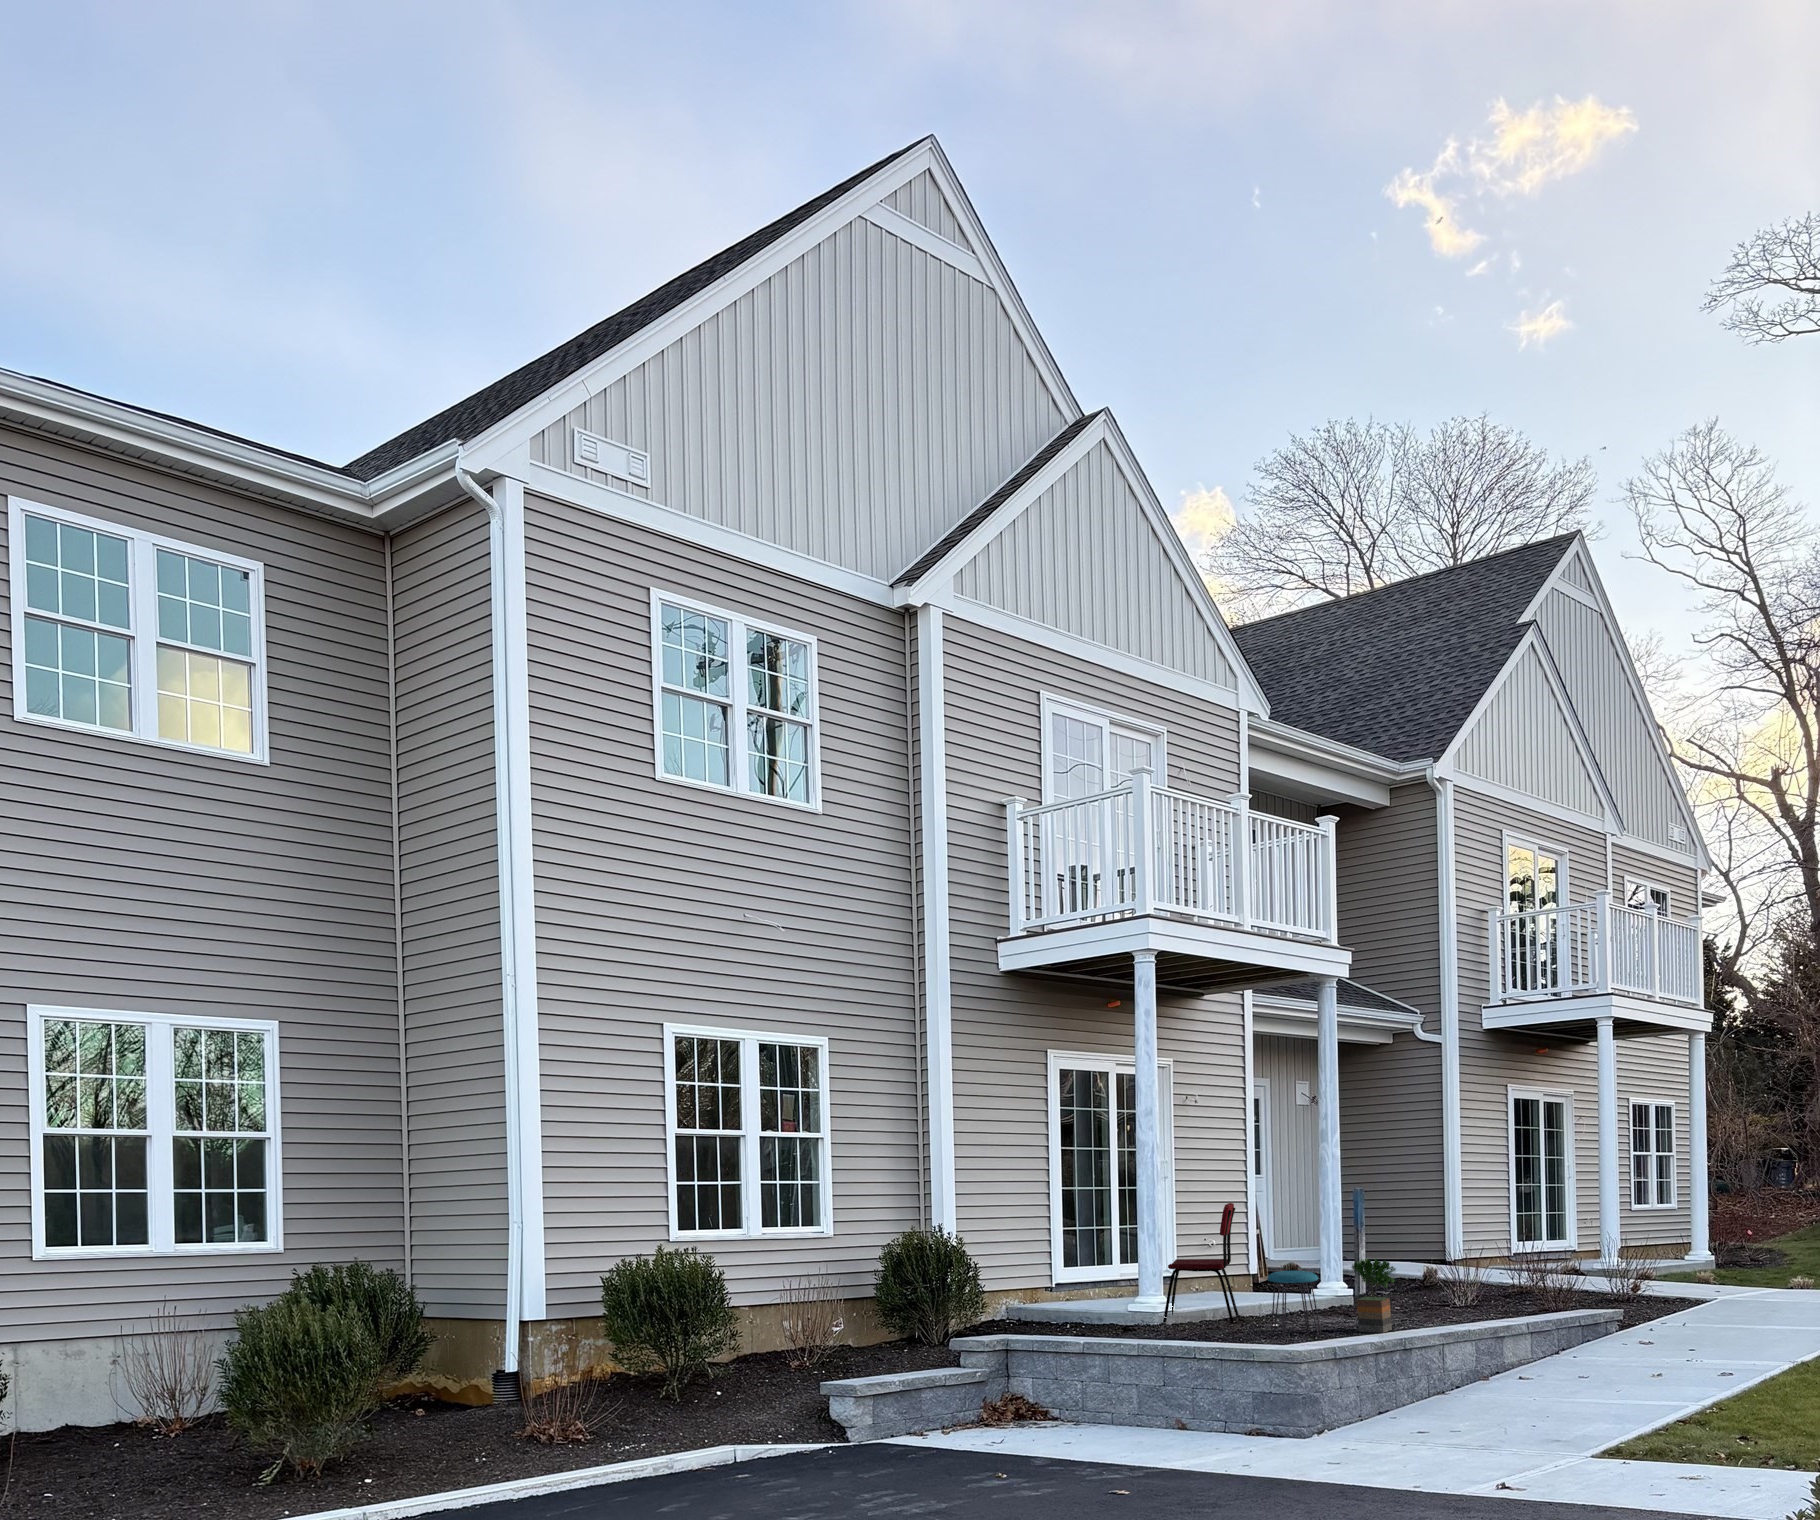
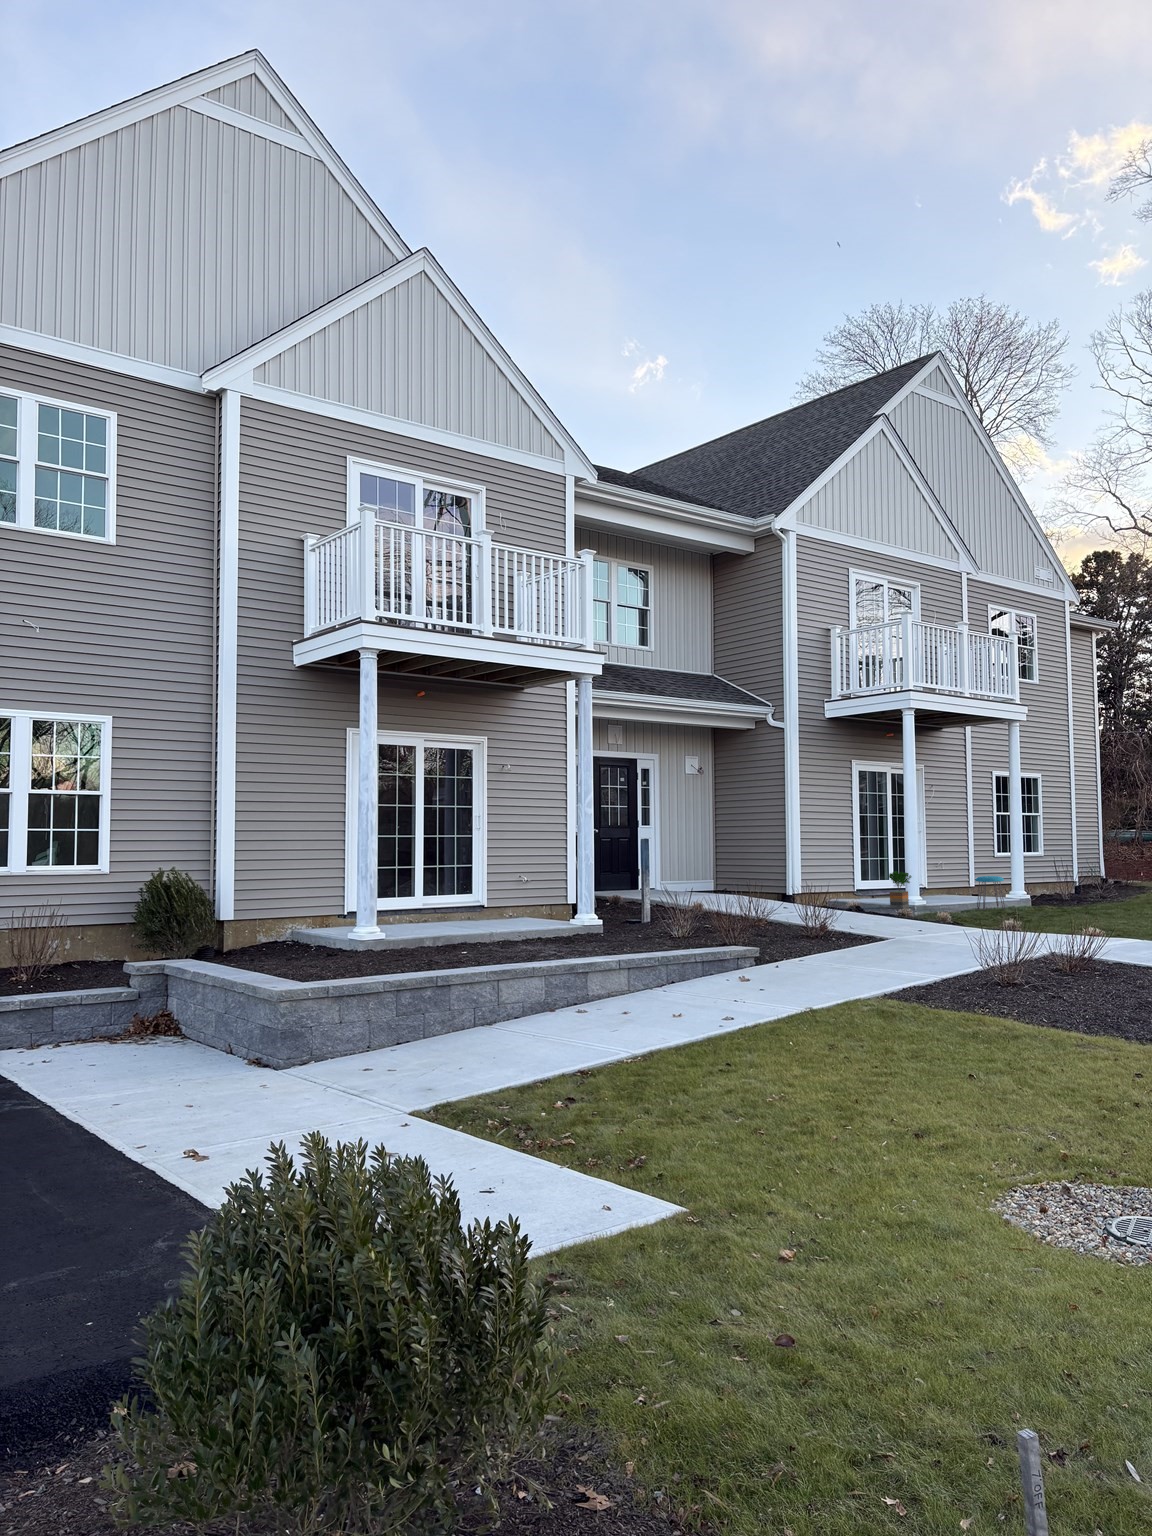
chair: present [1163,1203,1239,1323] -> none [917,842,960,905]
potted tree: present [1352,1259,1396,1333] -> present [889,872,911,909]

